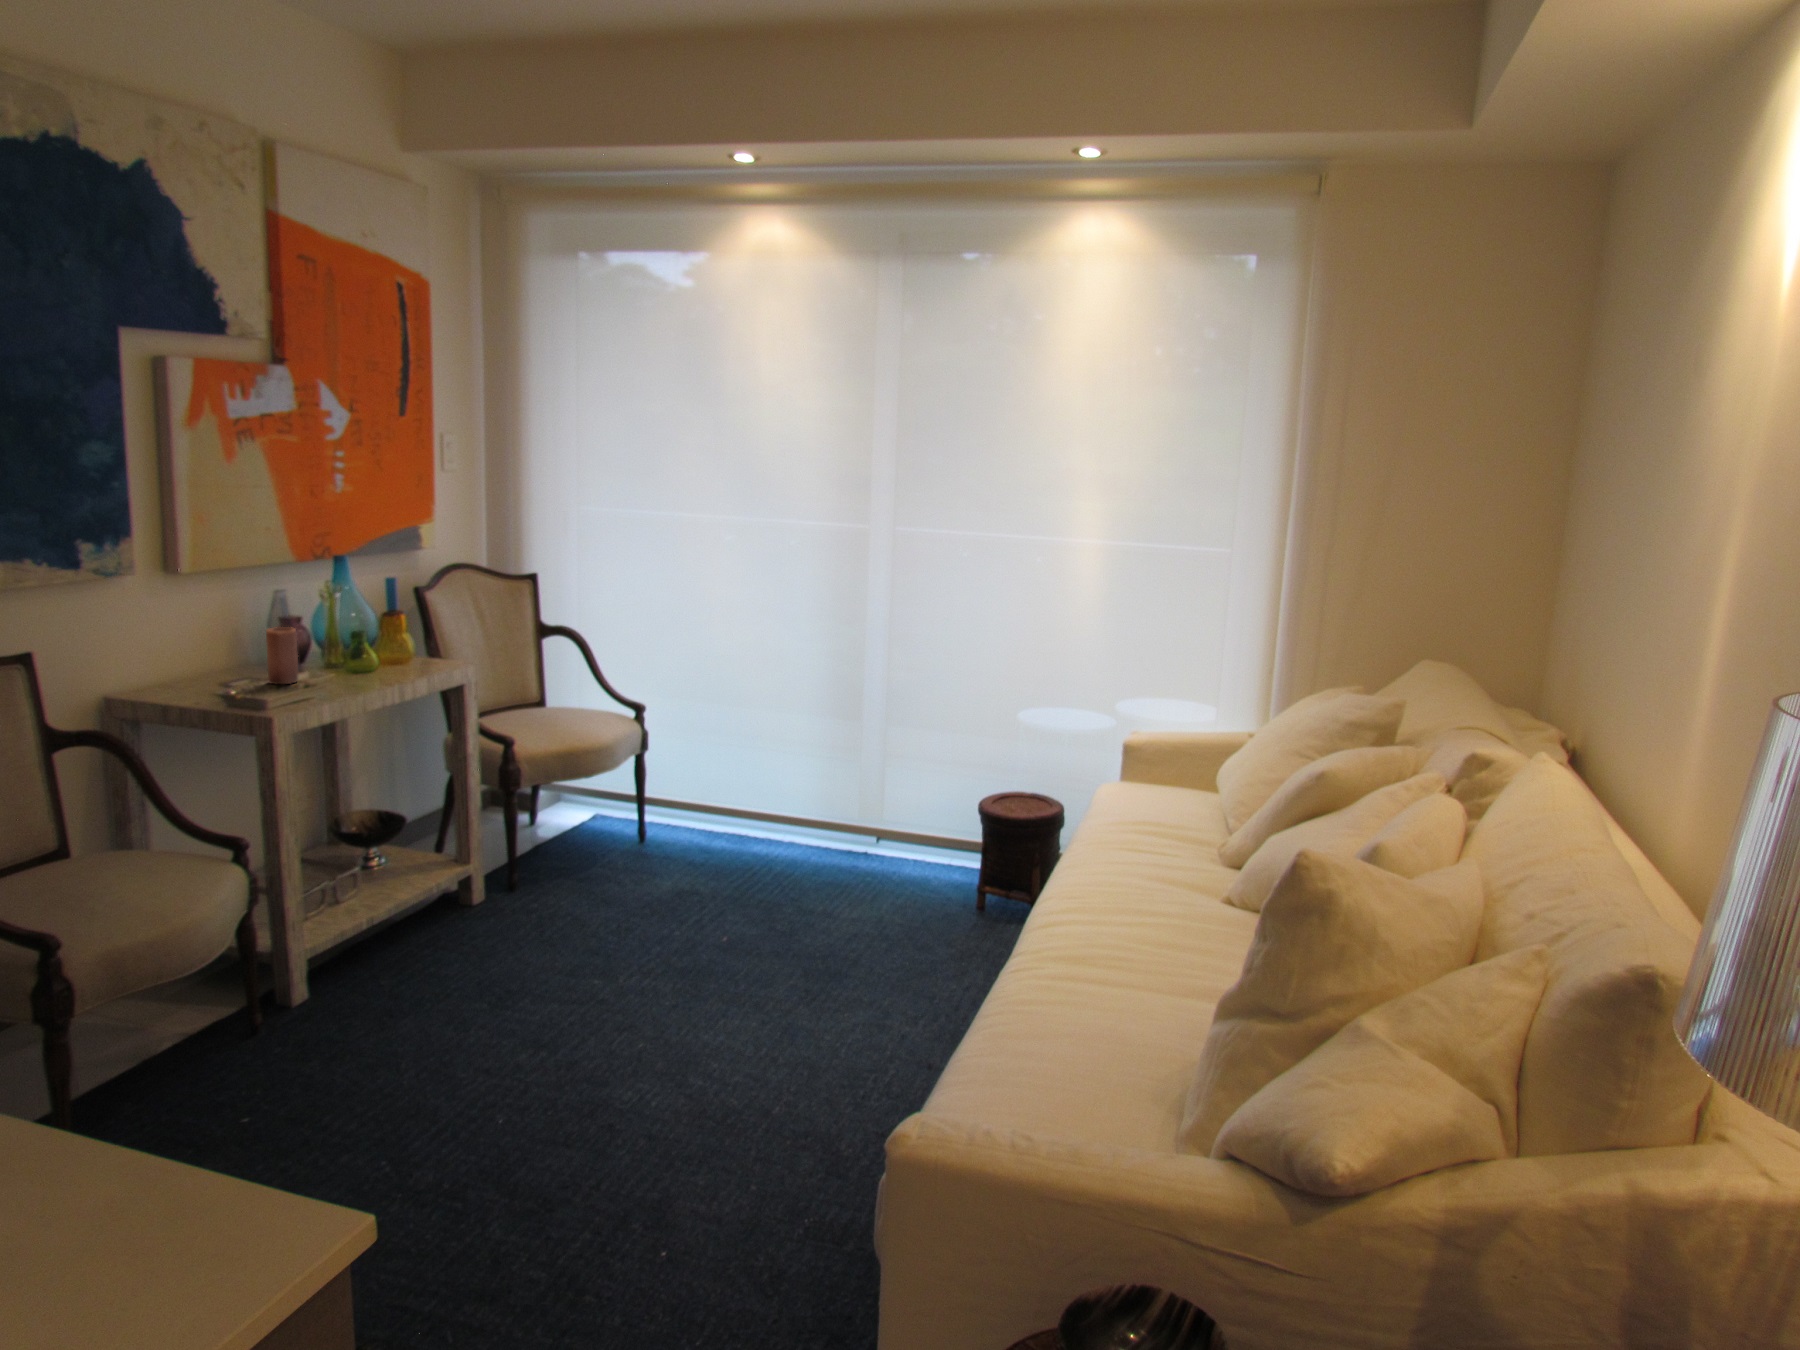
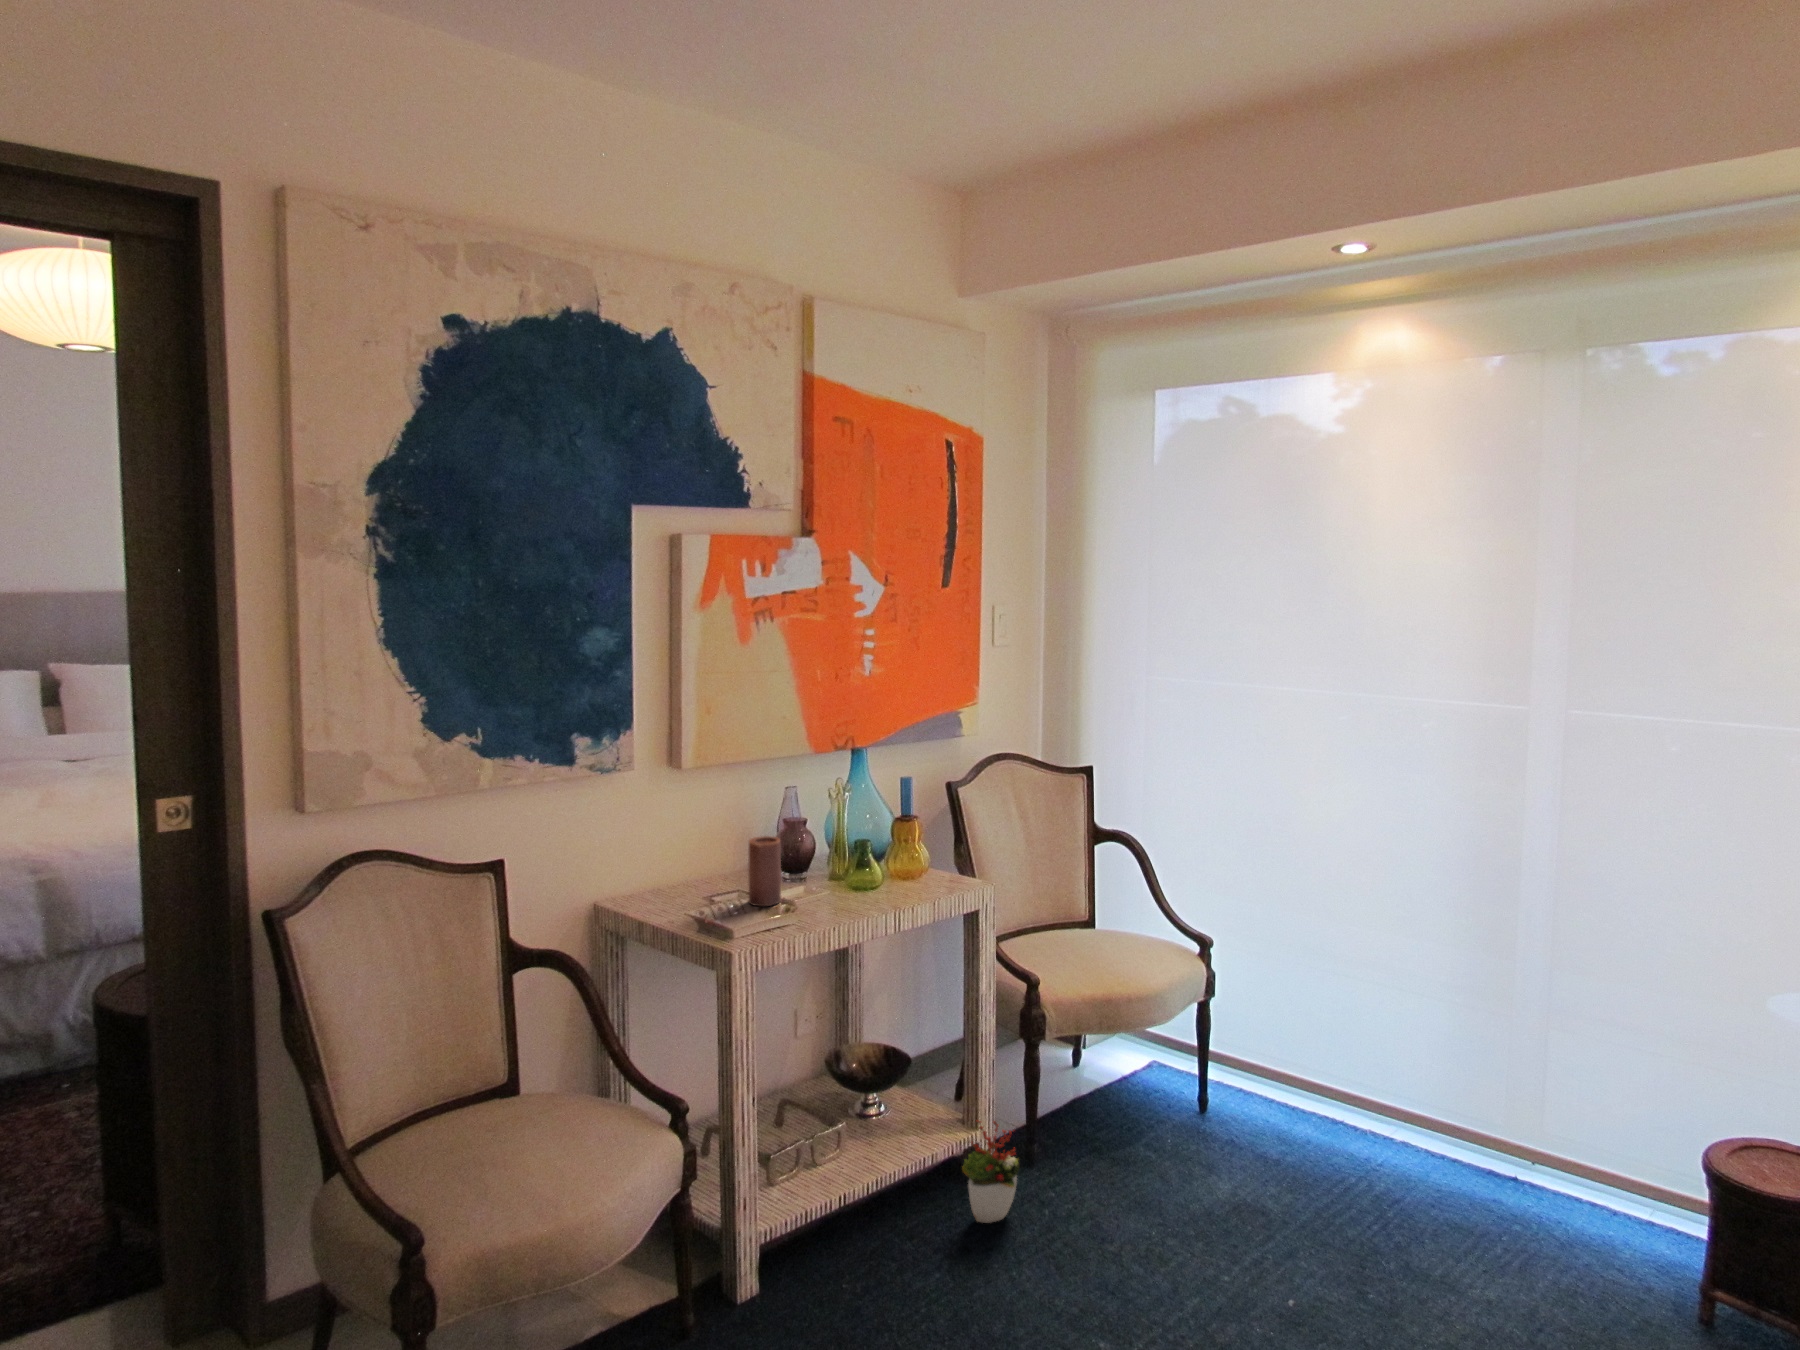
decorative plant: none [468,837,512,915] -> present [962,1120,1019,1223]

